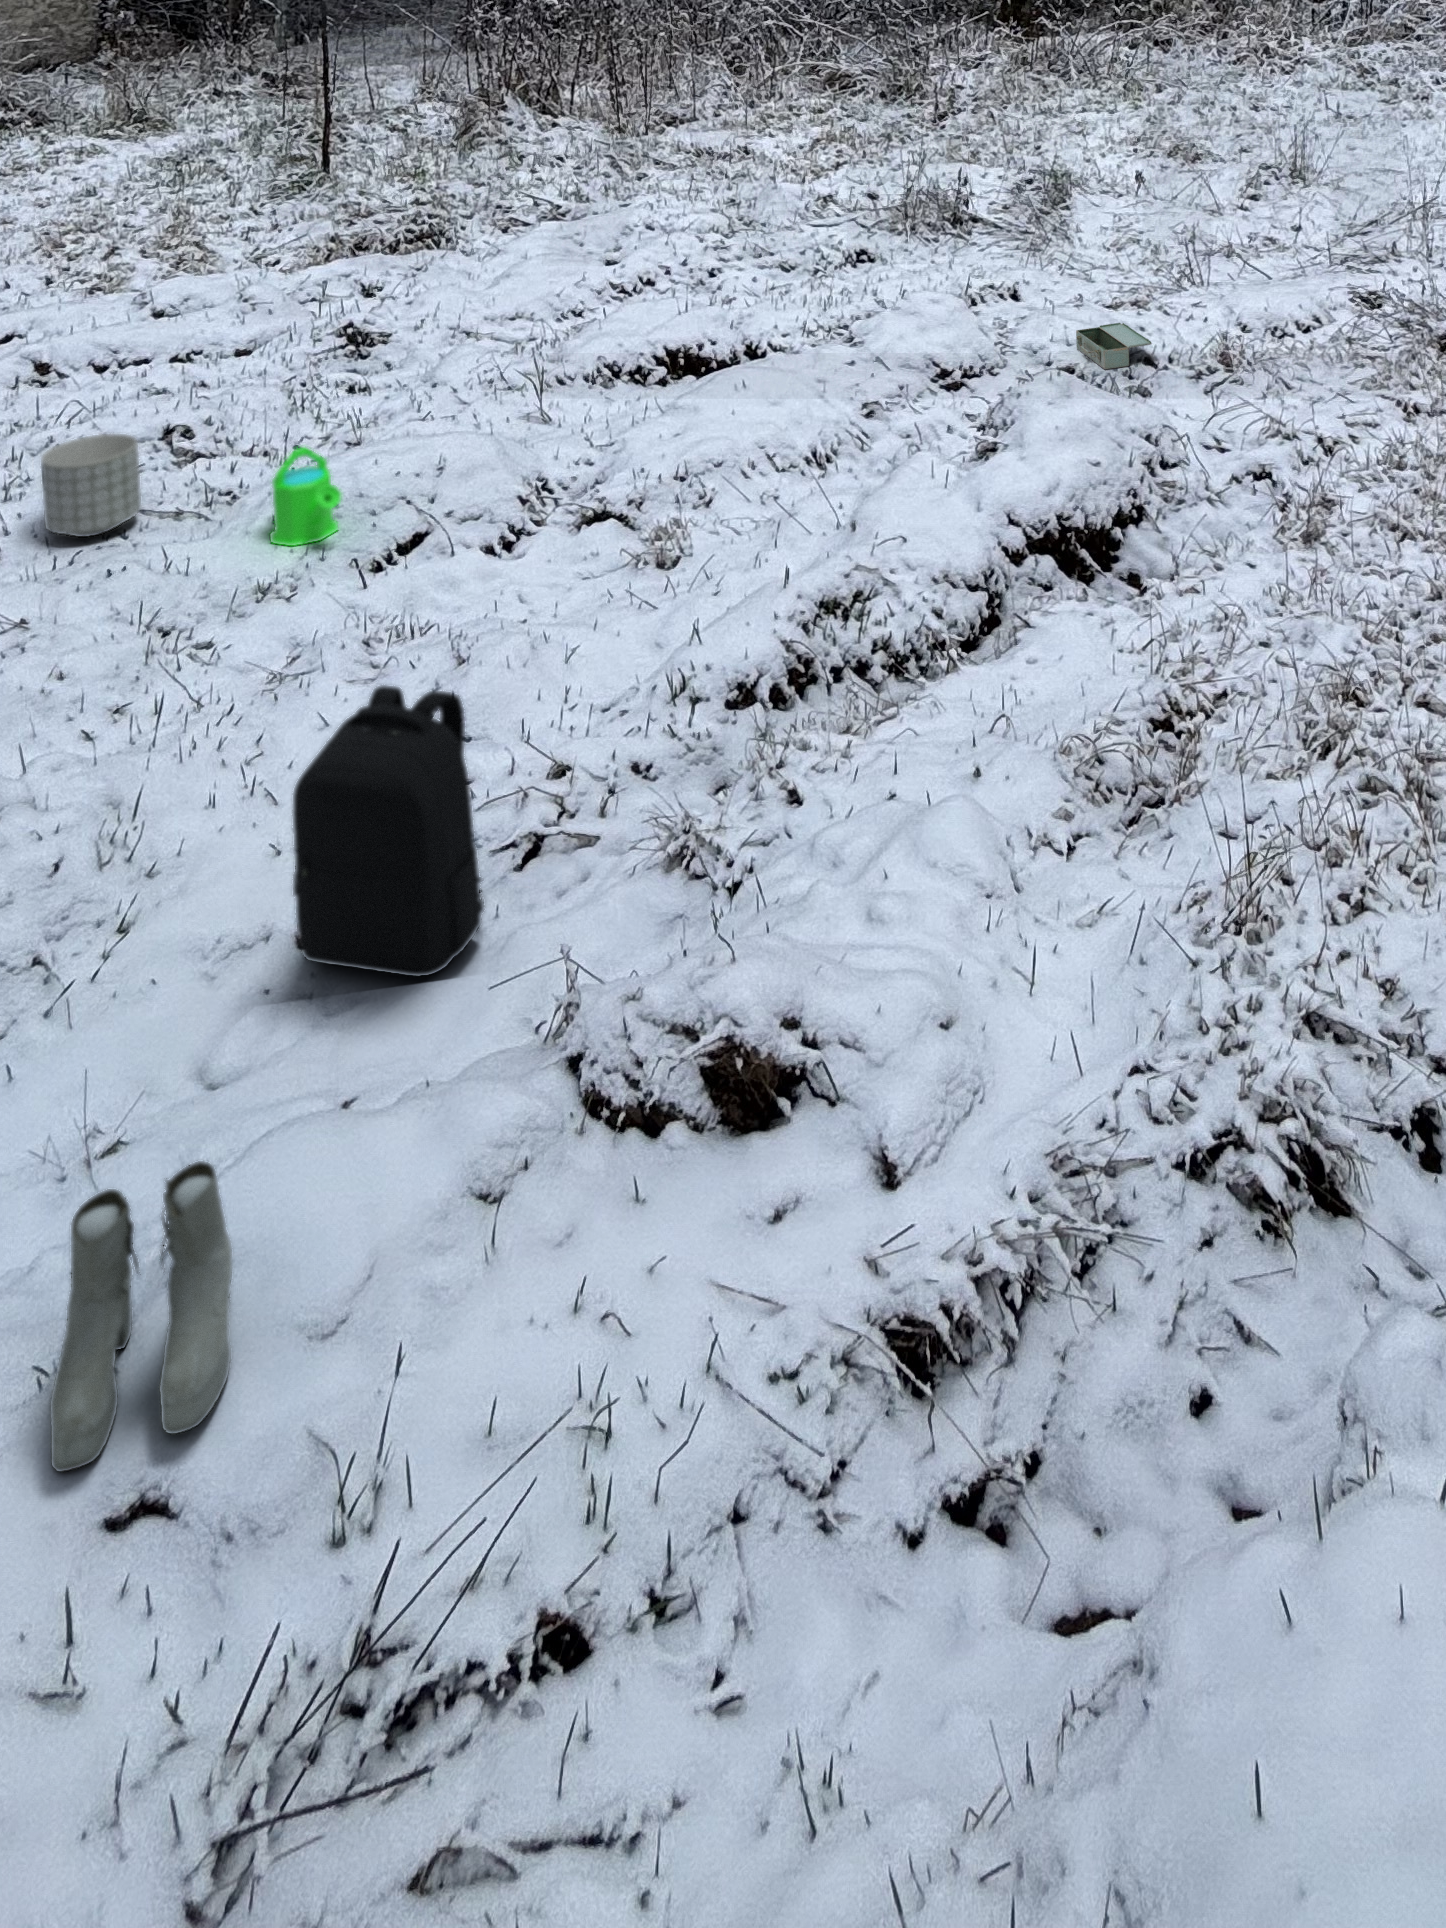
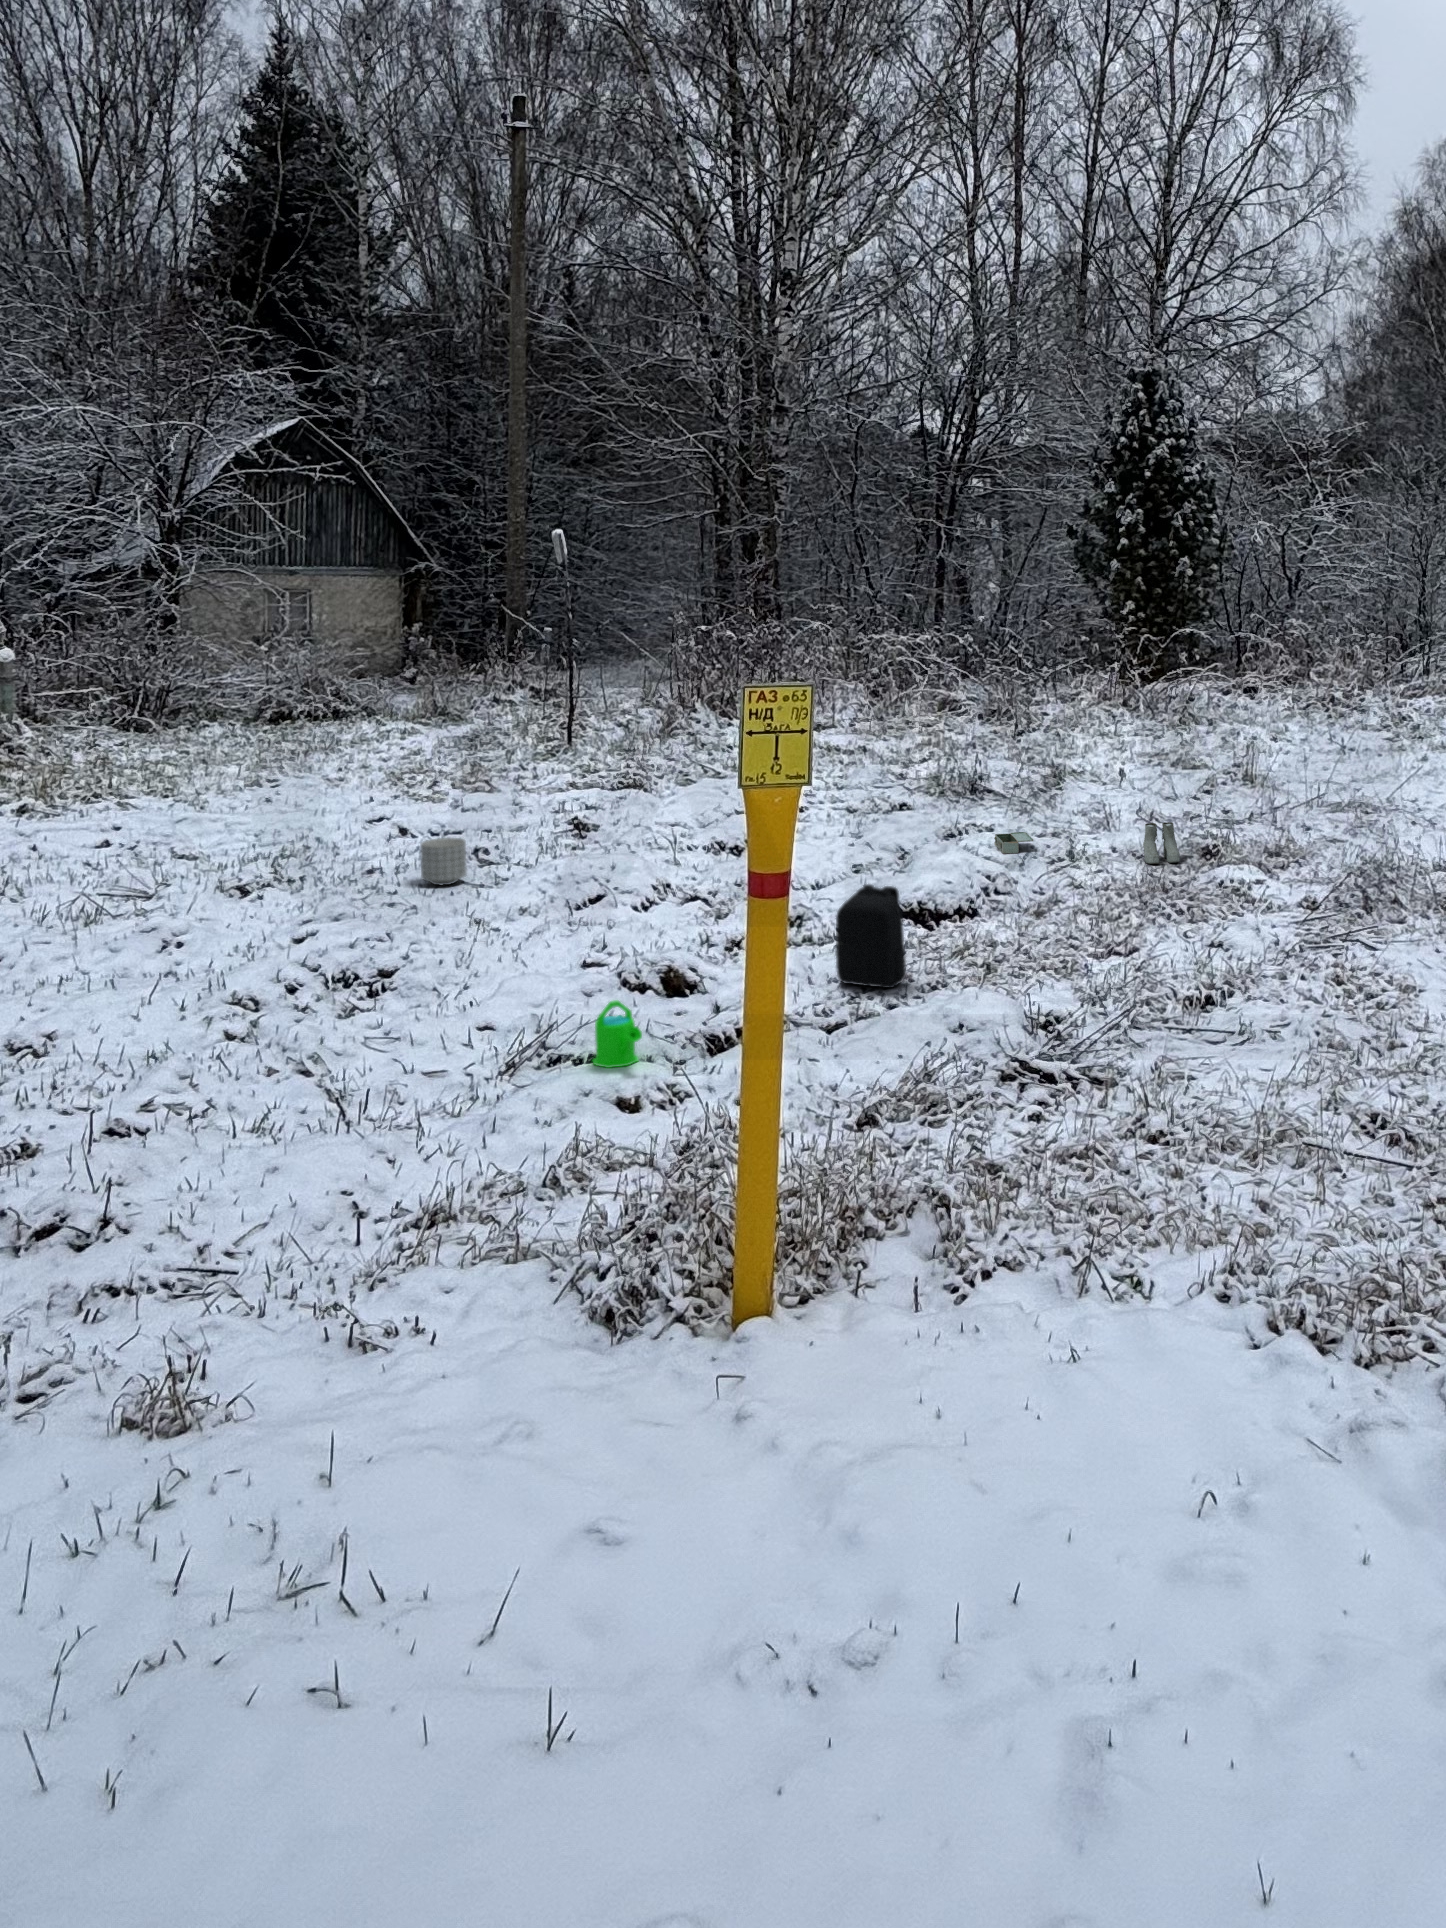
watering can: present [270,447,341,546] -> present [593,1000,642,1068]
backpack: present [292,685,484,976] -> present [836,884,906,988]
boots: present [50,1161,232,1471] -> present [1143,822,1180,864]

